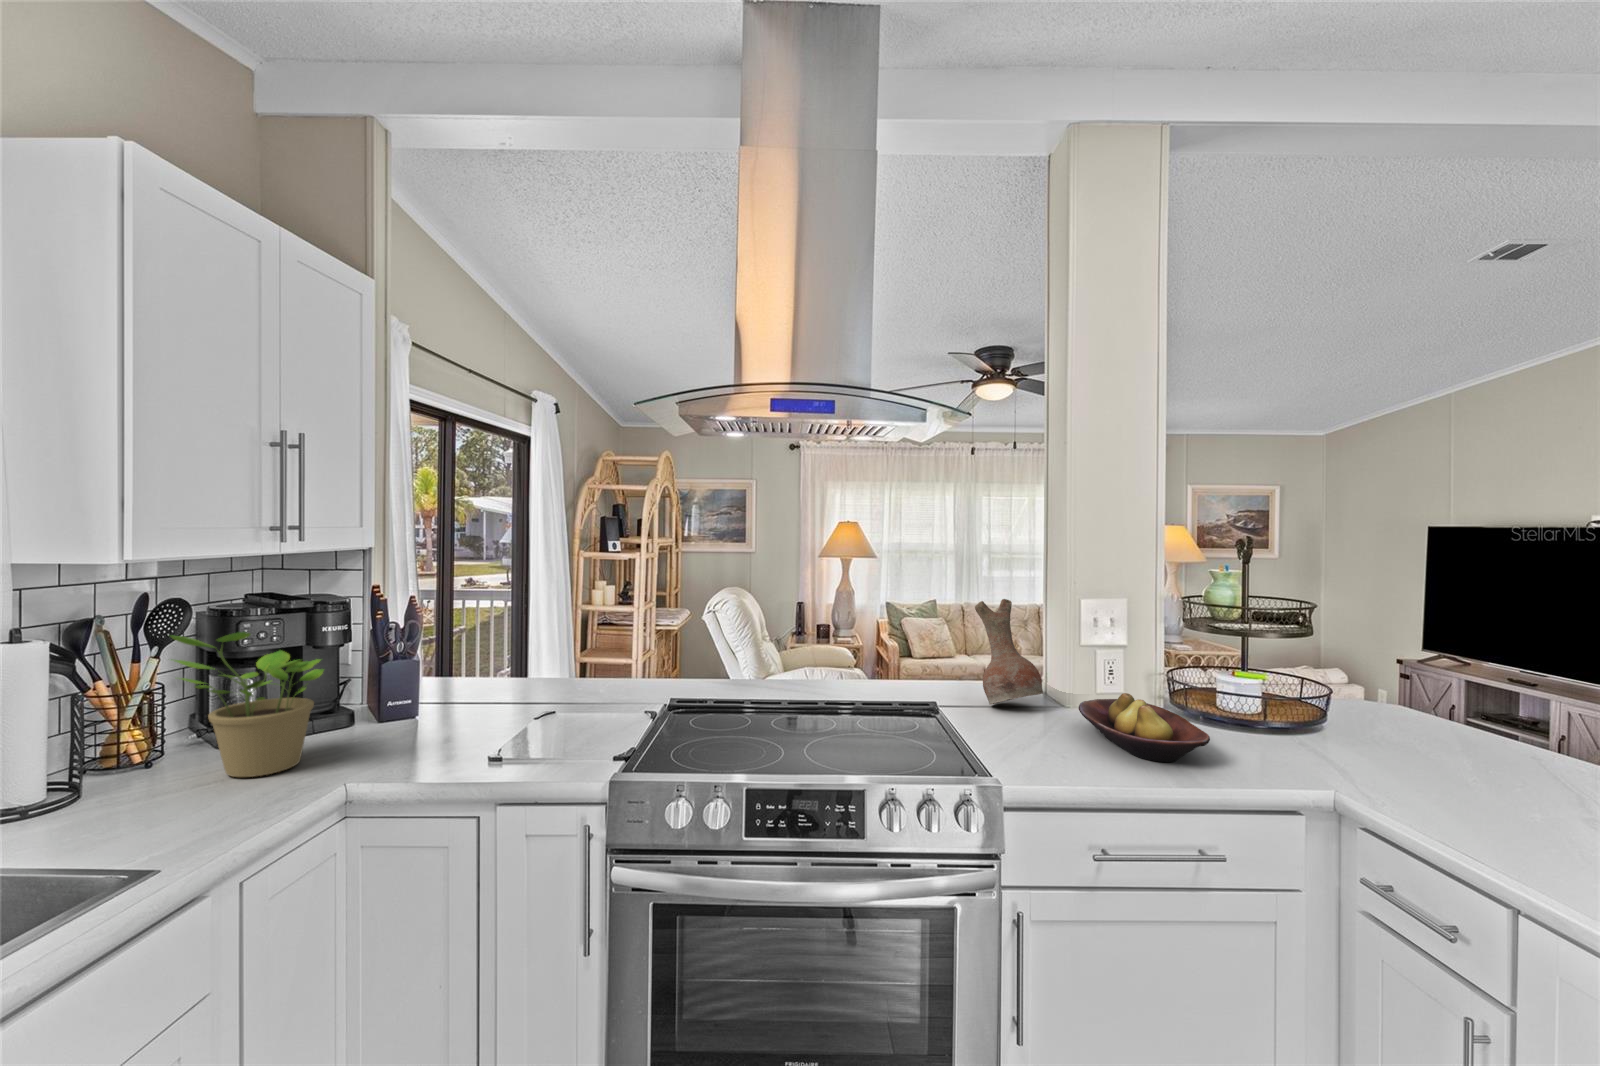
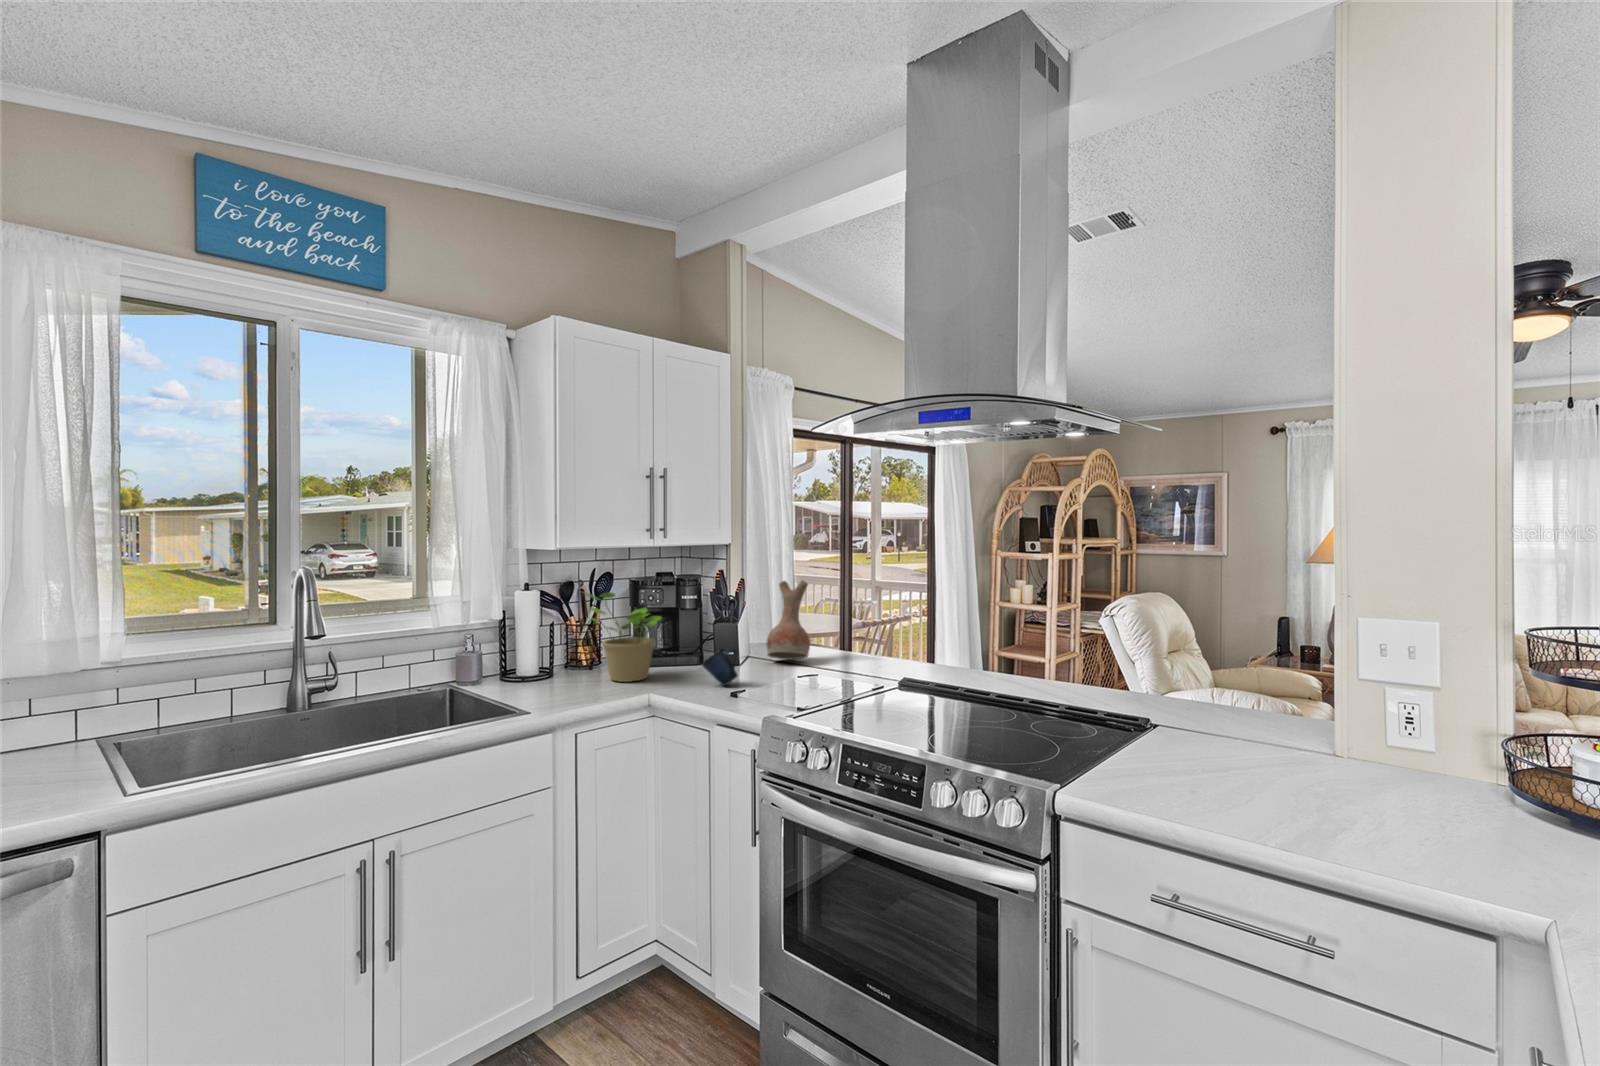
vase: present [975,599,1043,705] -> present [767,580,810,660]
fruit bowl: present [1079,693,1210,762] -> none [1262,734,1421,821]
mug: none [415,695,476,750] -> present [702,648,738,686]

